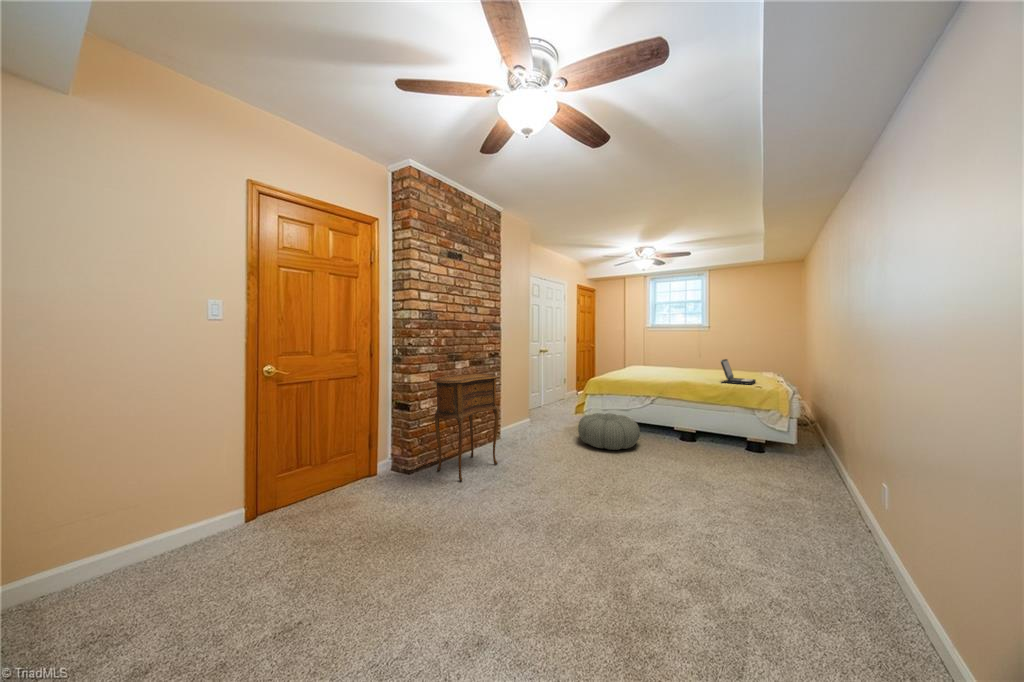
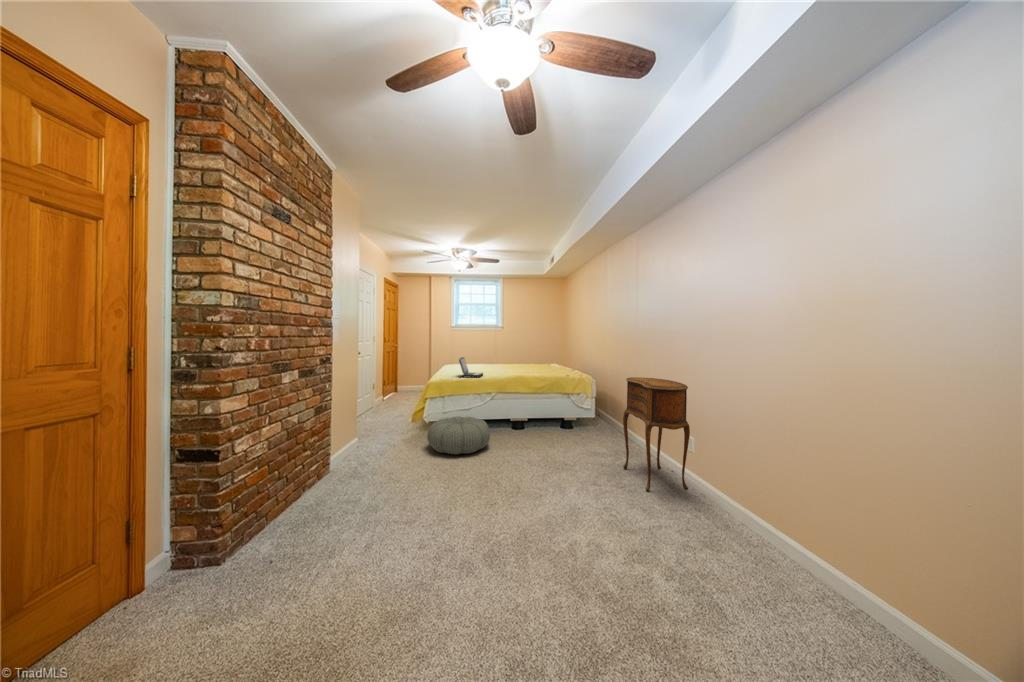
laptop: present [721,359,756,385] -> present [459,357,483,377]
side table: present [434,374,499,481] -> present [623,377,690,491]

